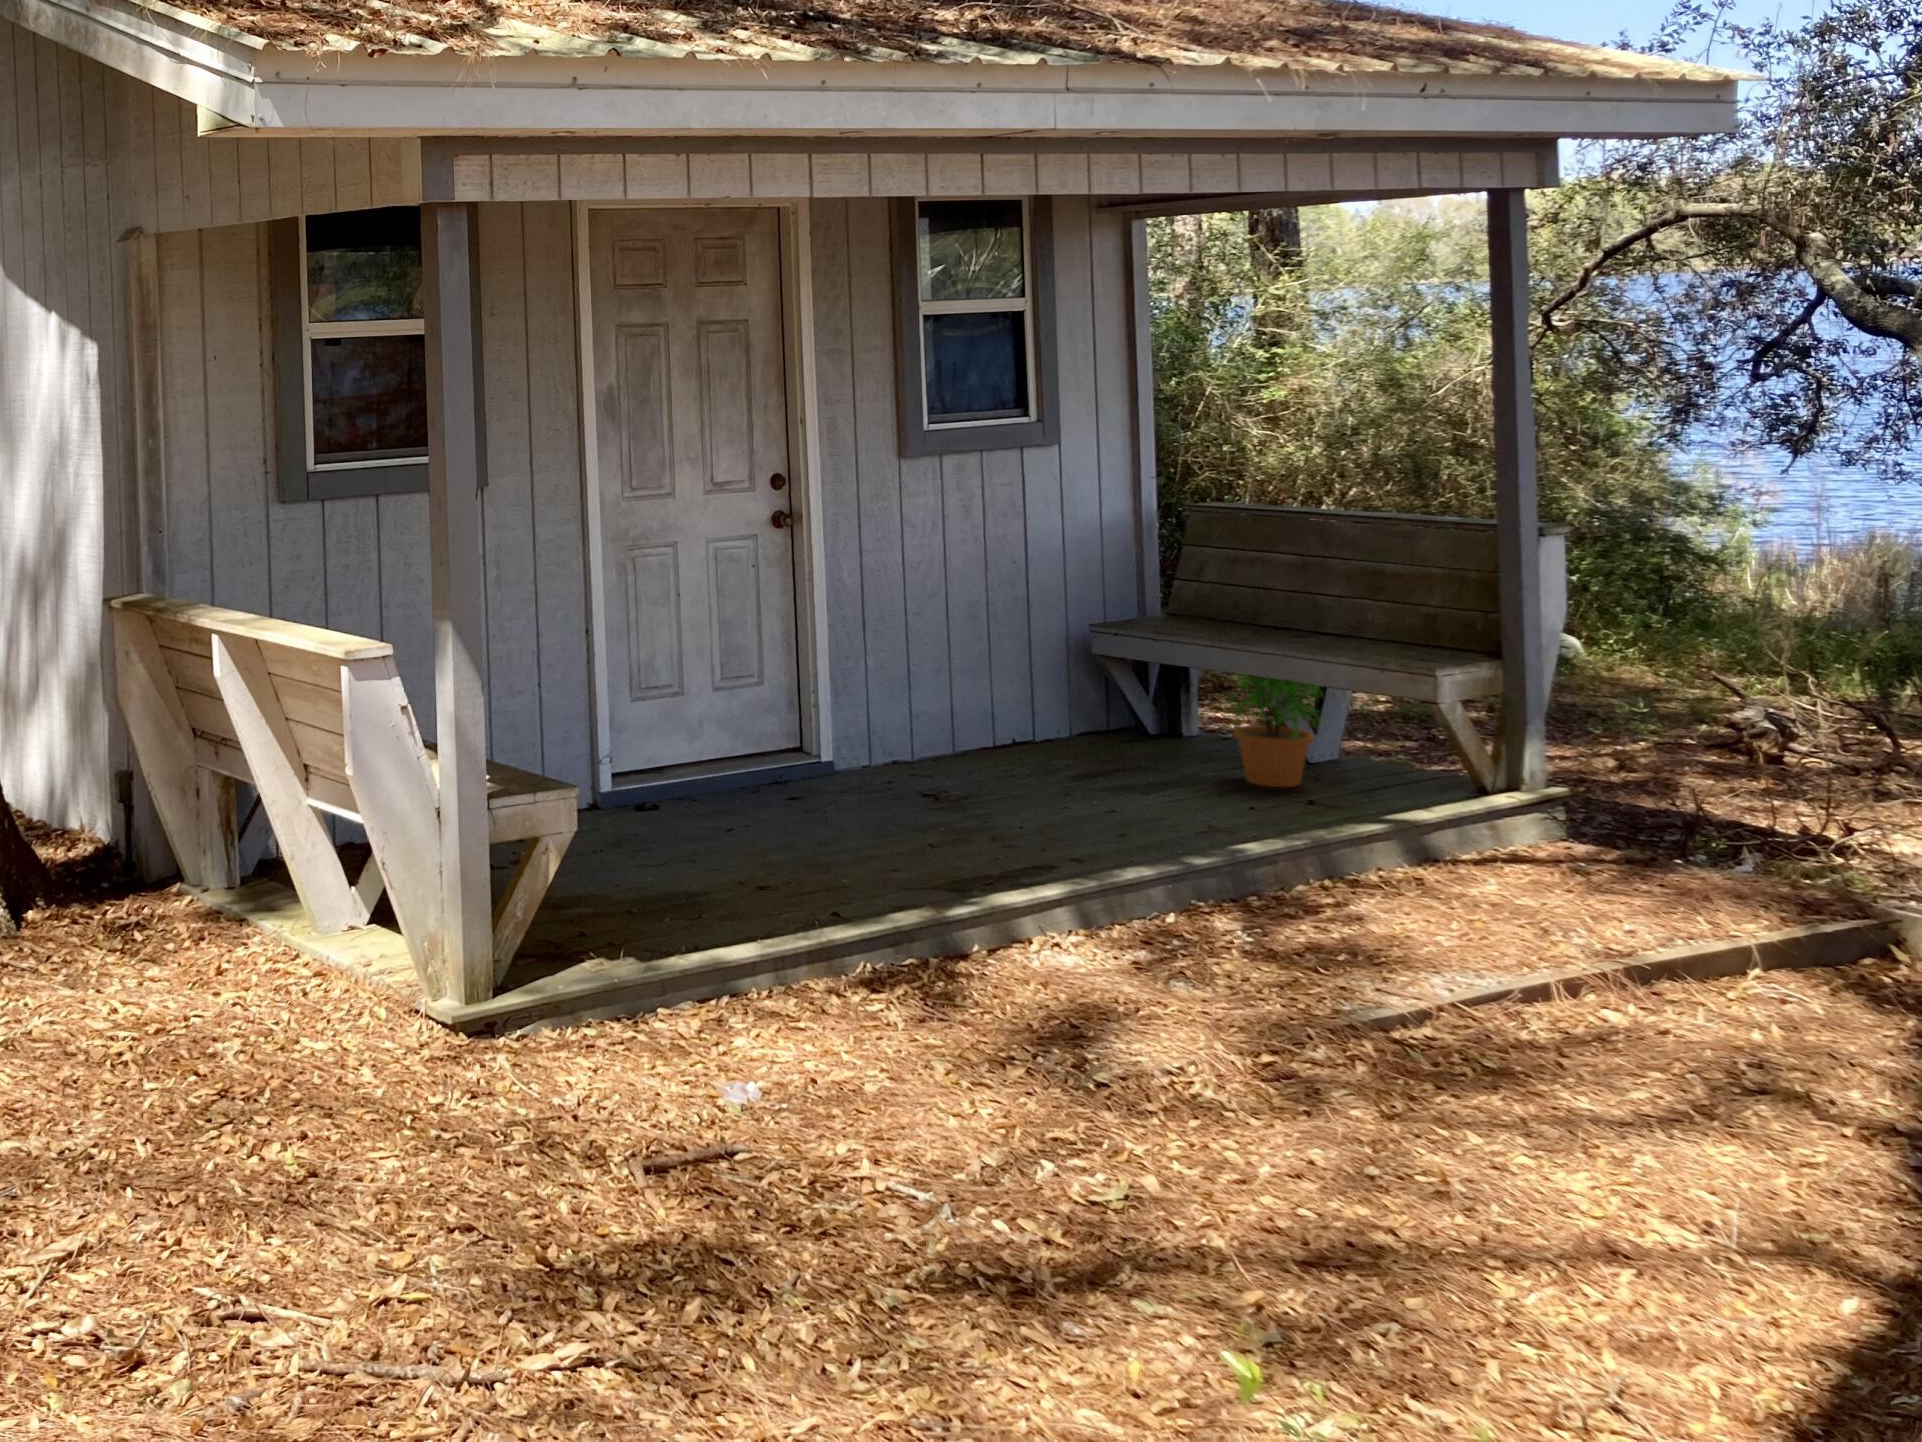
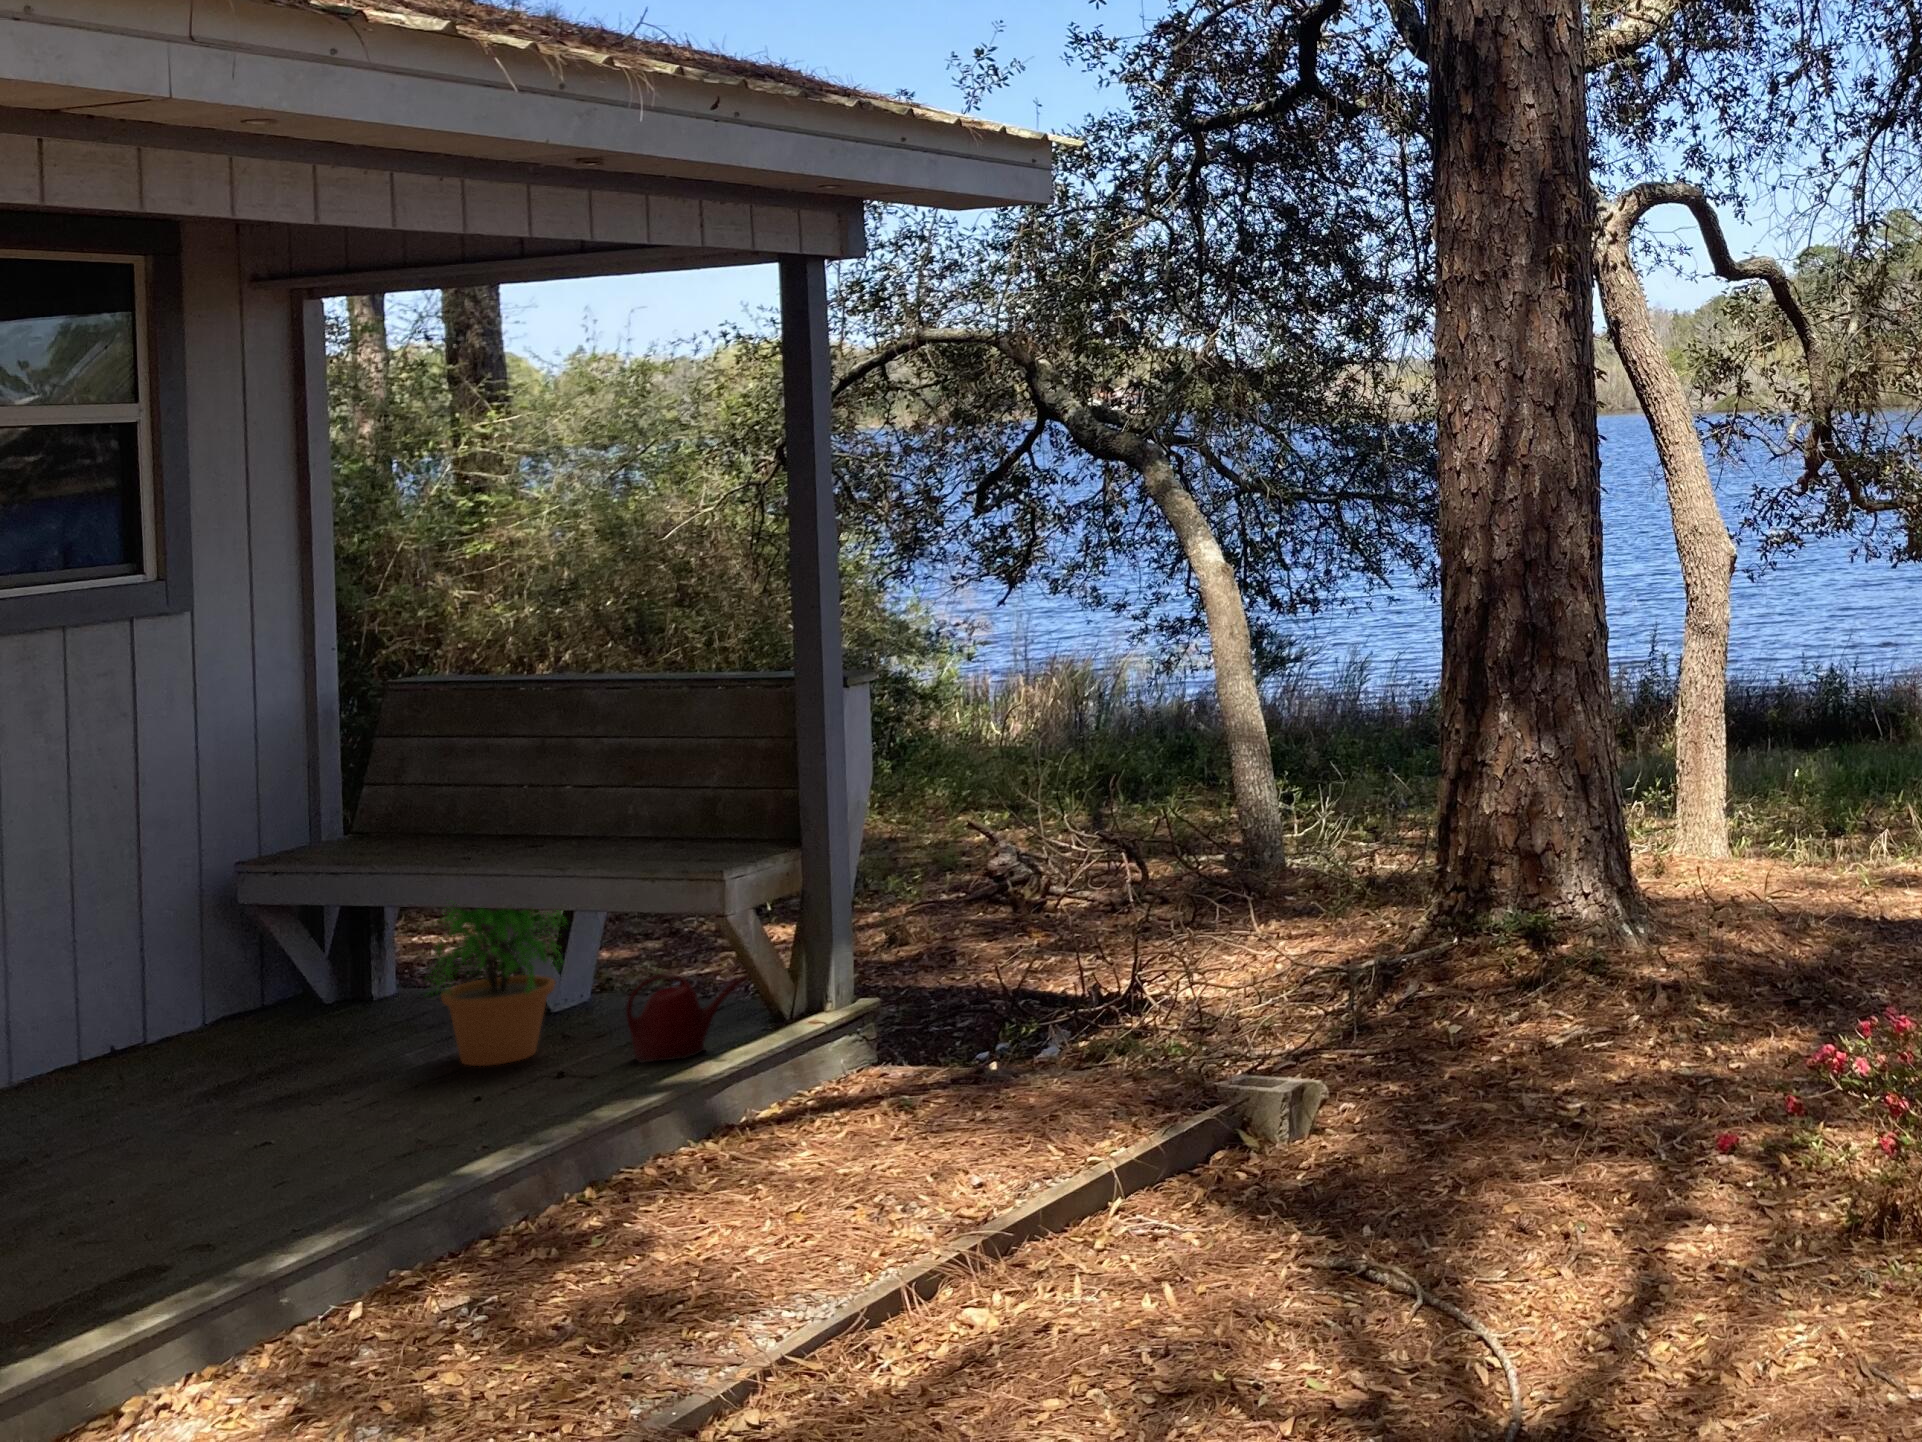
watering can: none [1366,744,1465,811] -> present [626,974,751,1063]

